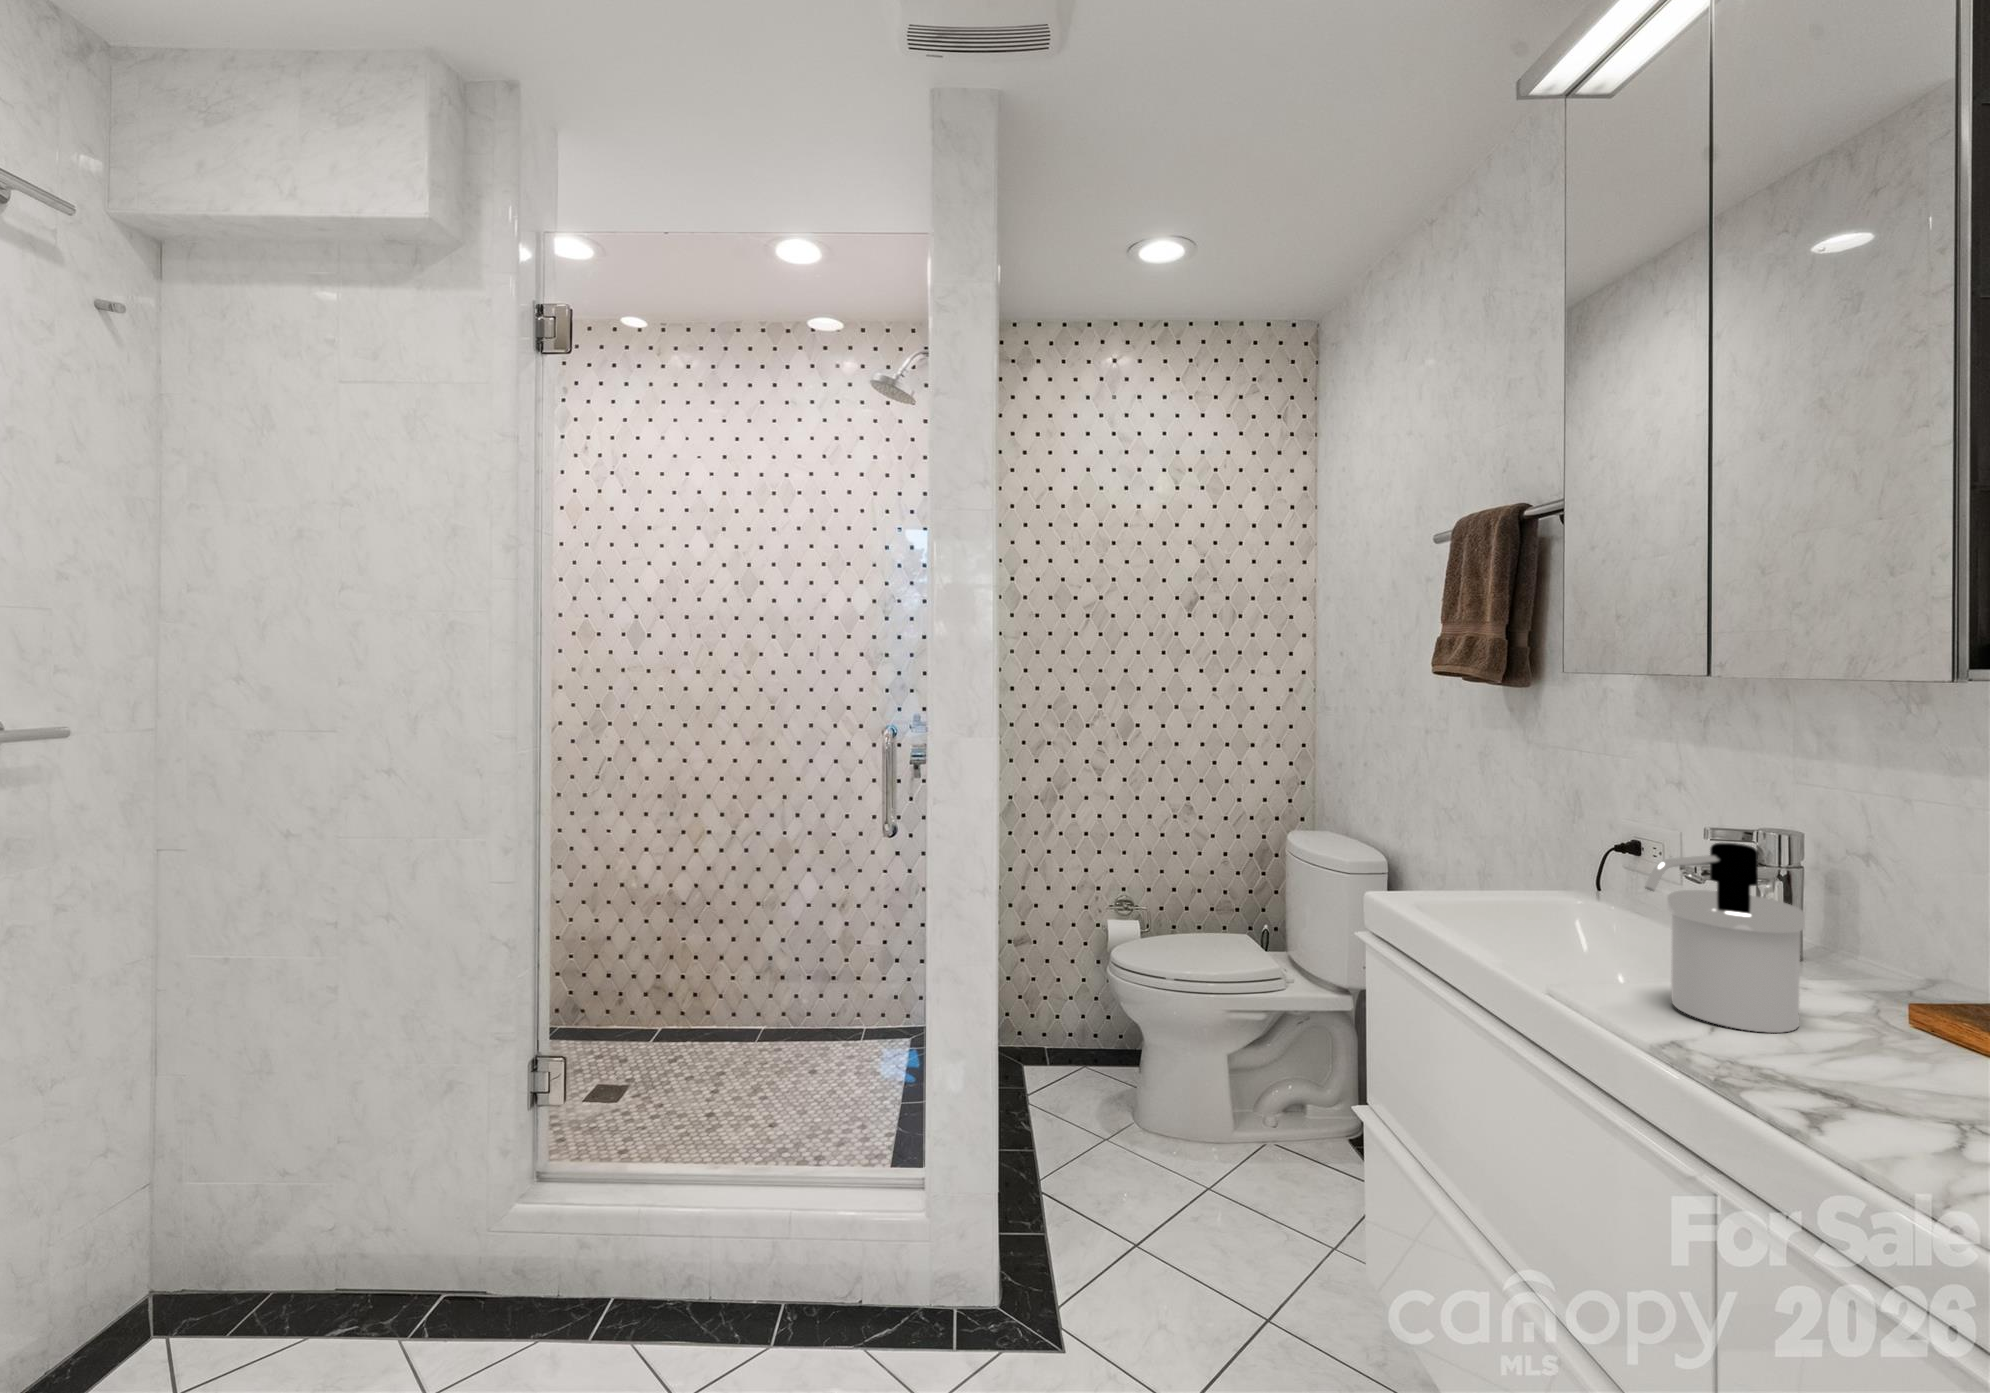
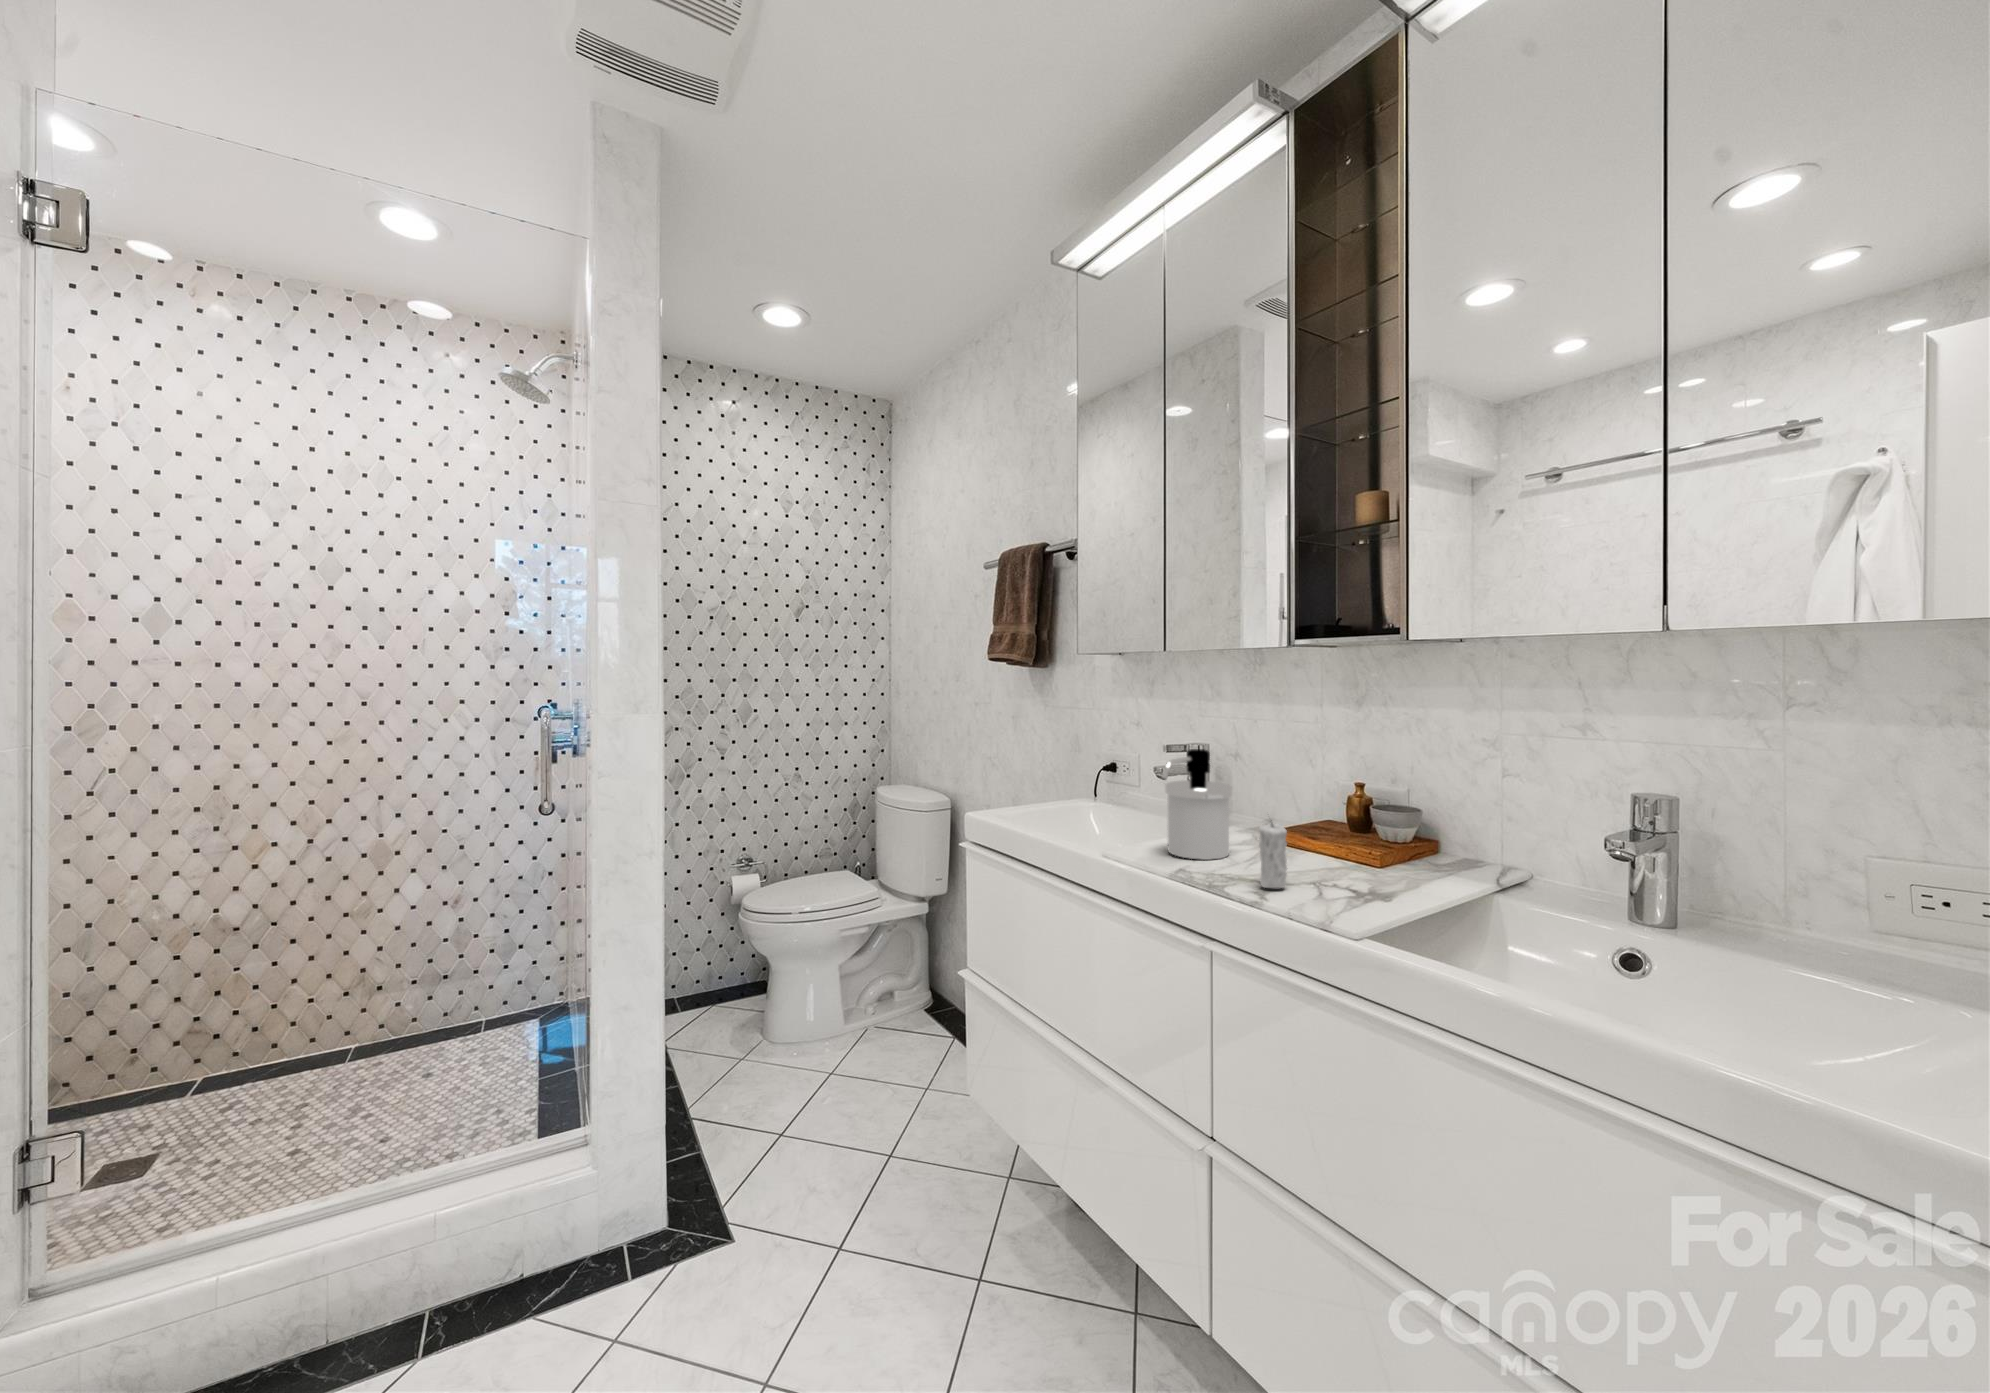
candle: none [1825,976,1892,1118] -> present [1259,823,1287,888]

